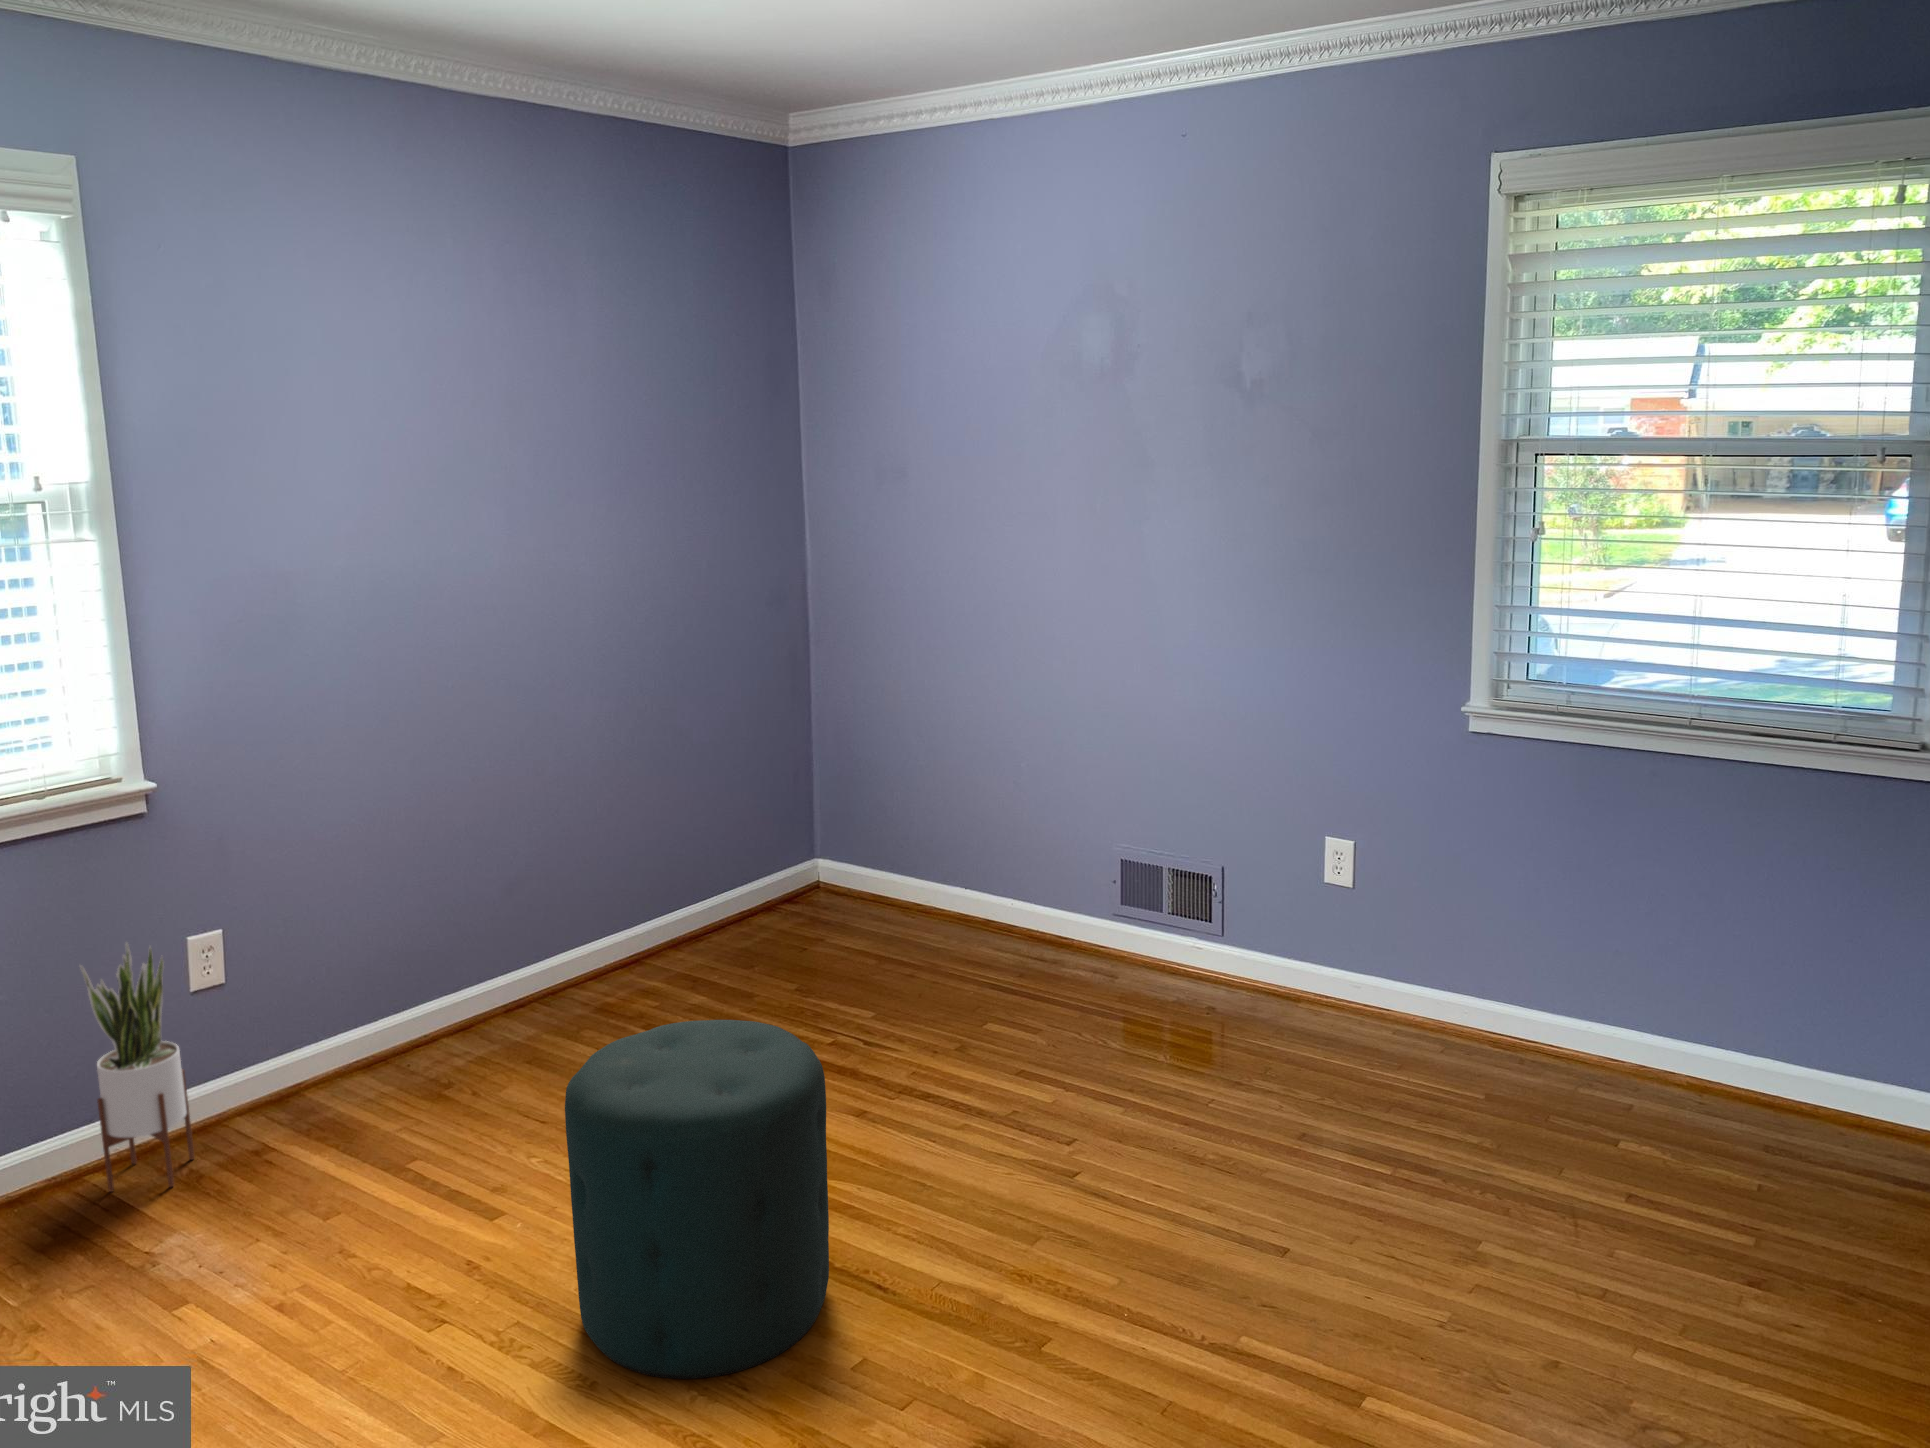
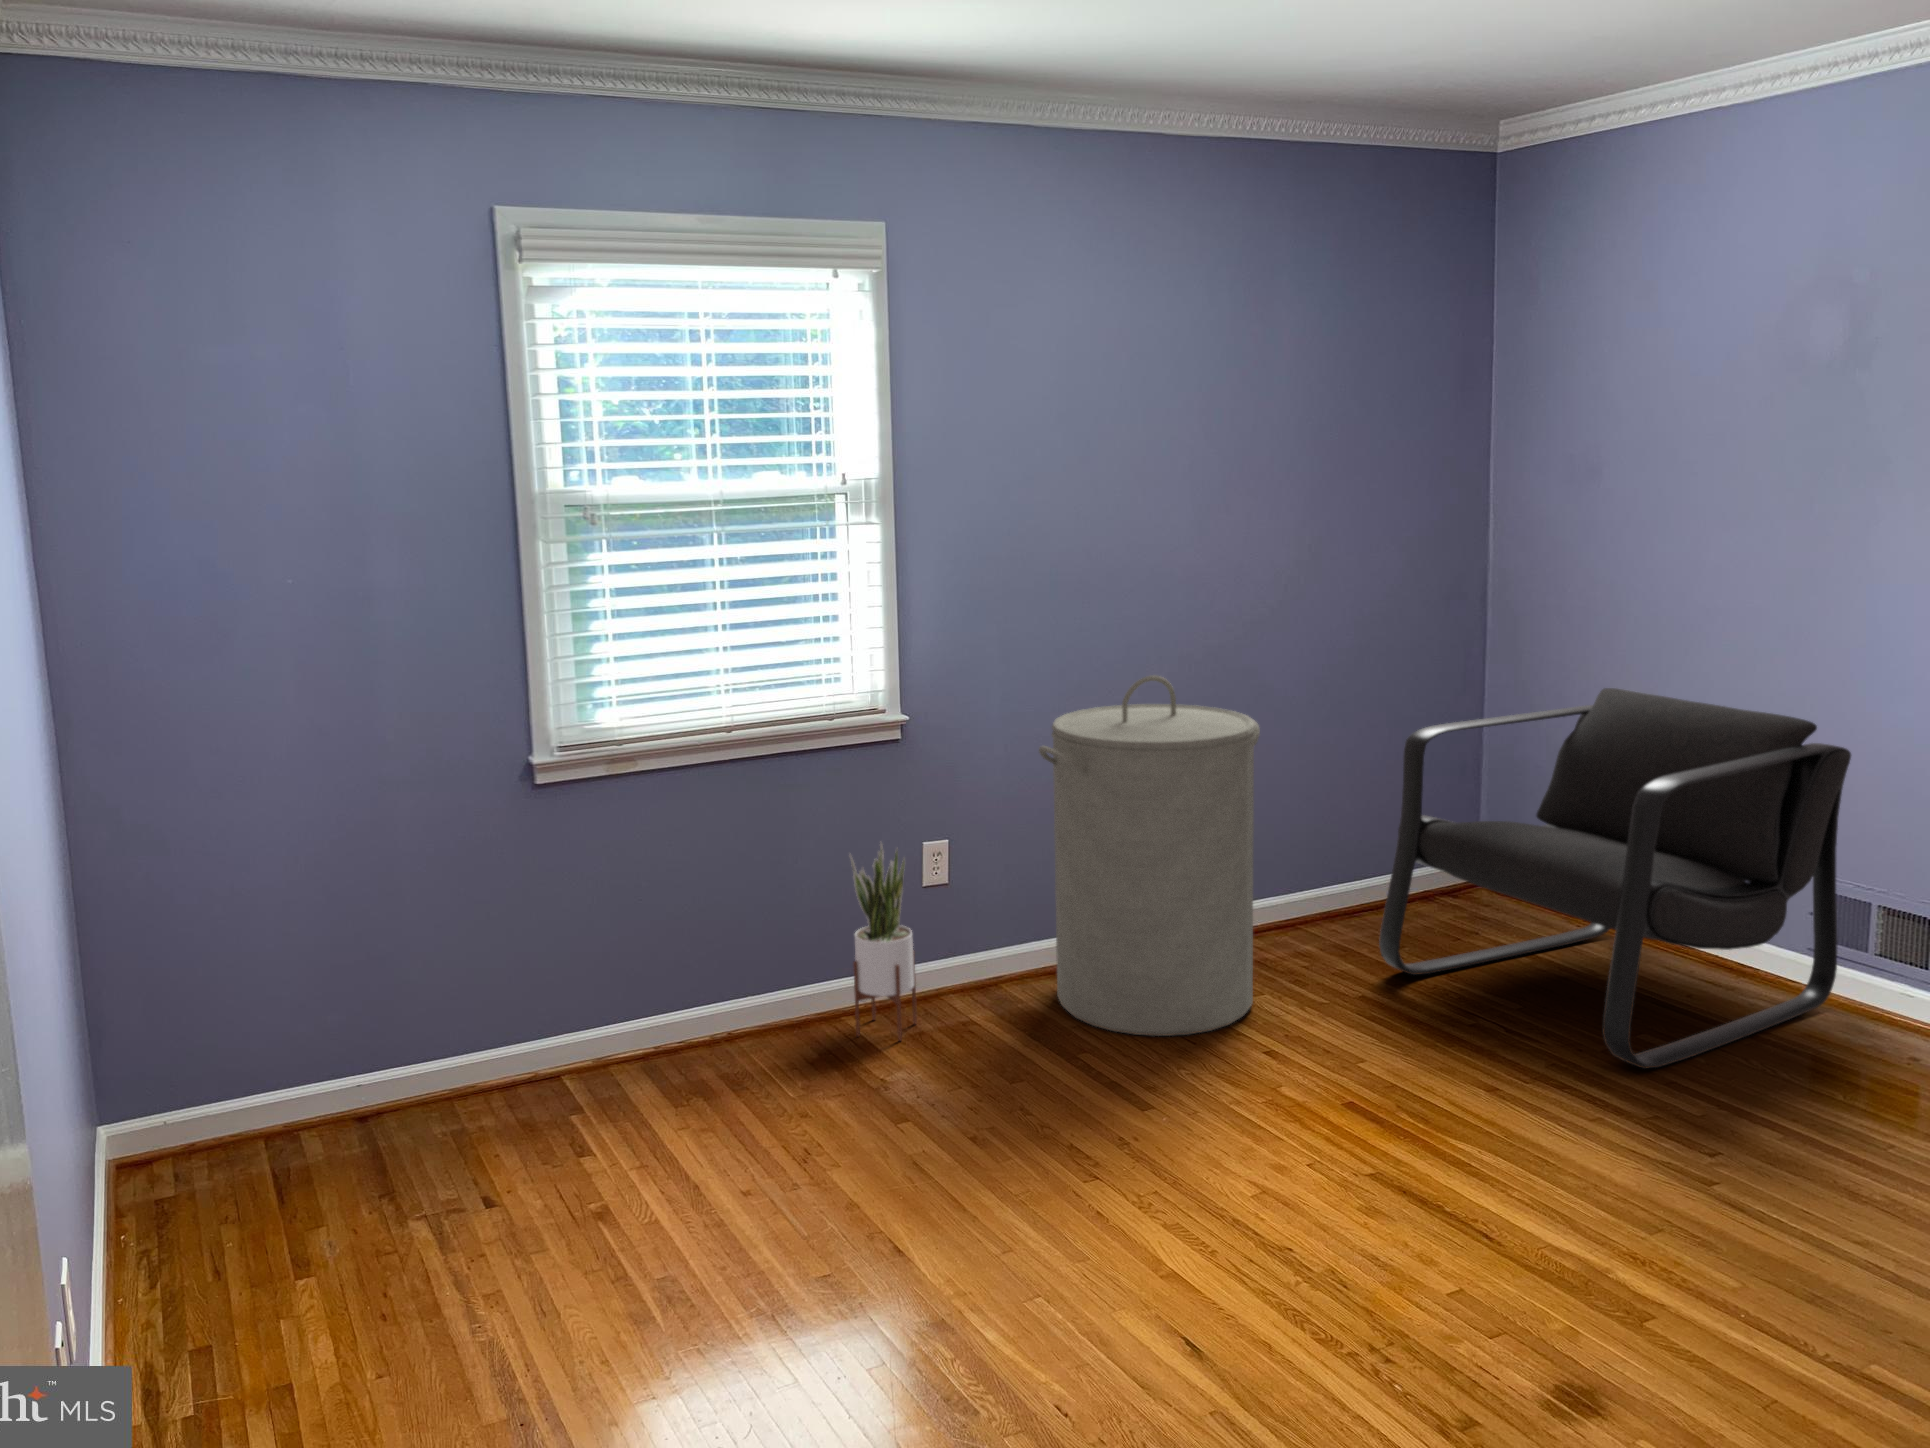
armchair: none [732,686,1138,1061] -> present [1379,688,1851,1068]
laundry hamper: none [333,708,606,1121] -> present [1039,675,1260,1036]
ottoman: present [565,1020,829,1379] -> none [1209,962,1442,1270]

